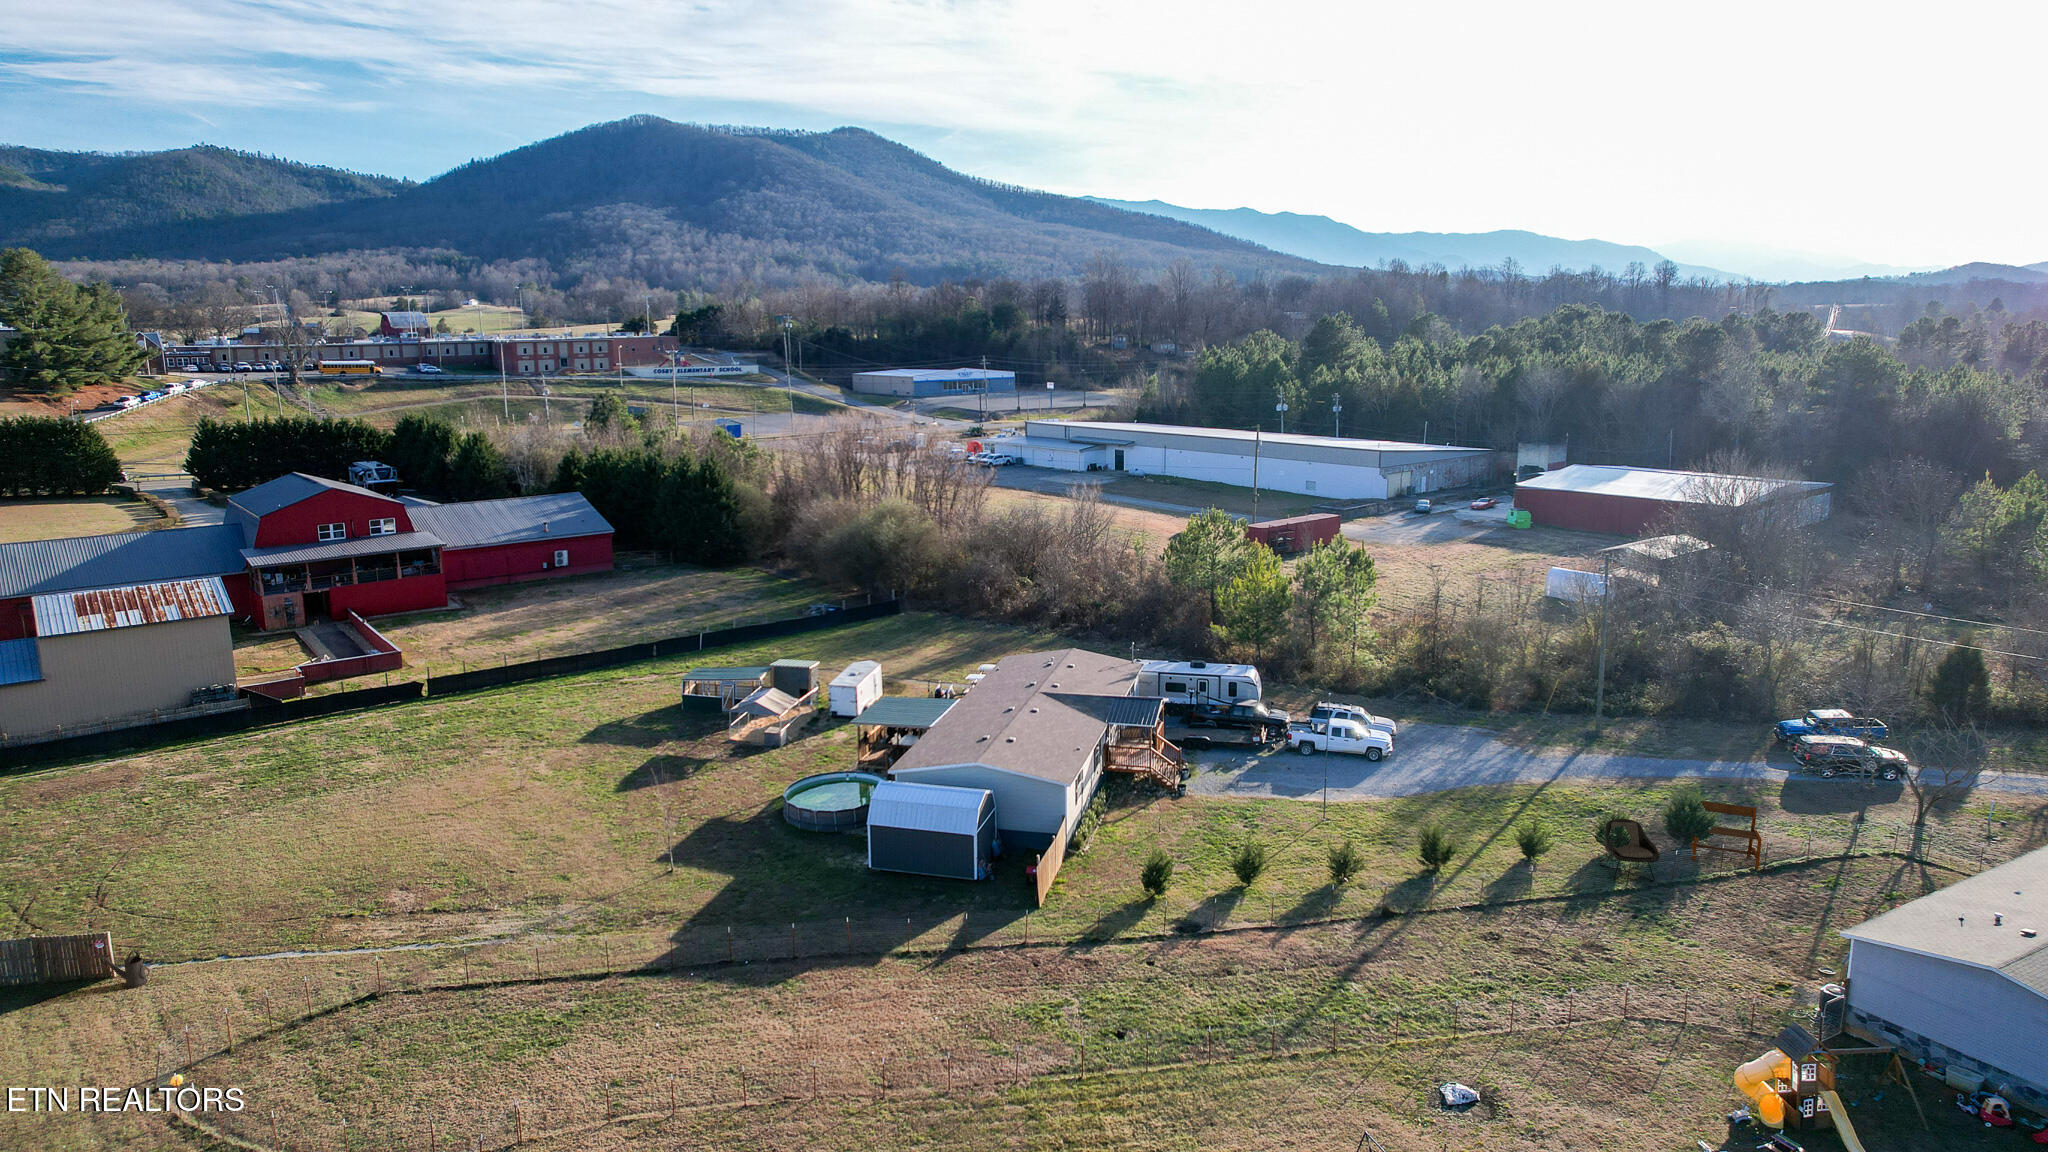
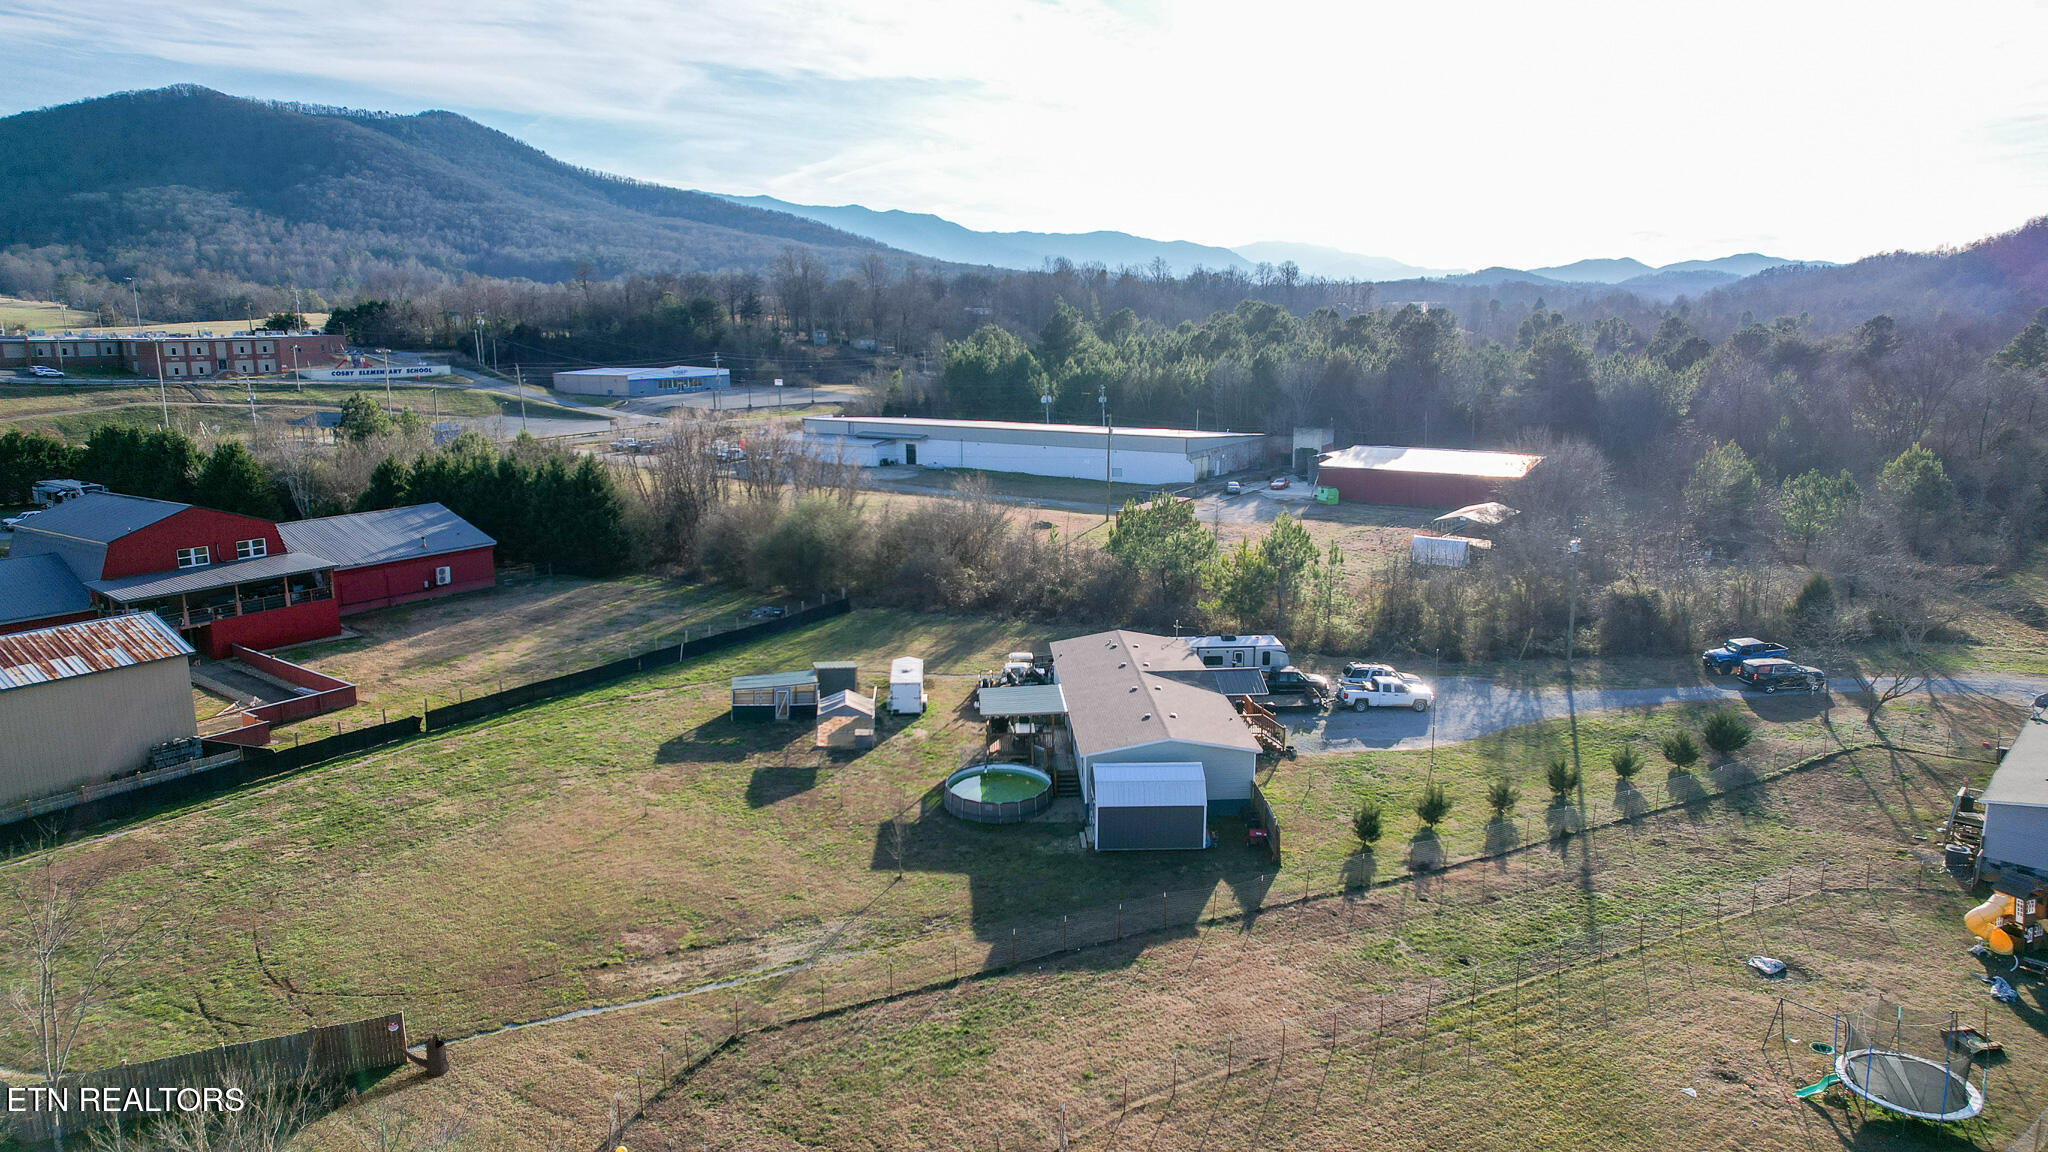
bench: present [1691,801,1762,870] -> none [1720,715,1783,766]
lounge chair: present [1599,819,1660,882] -> none [1673,735,1728,787]

